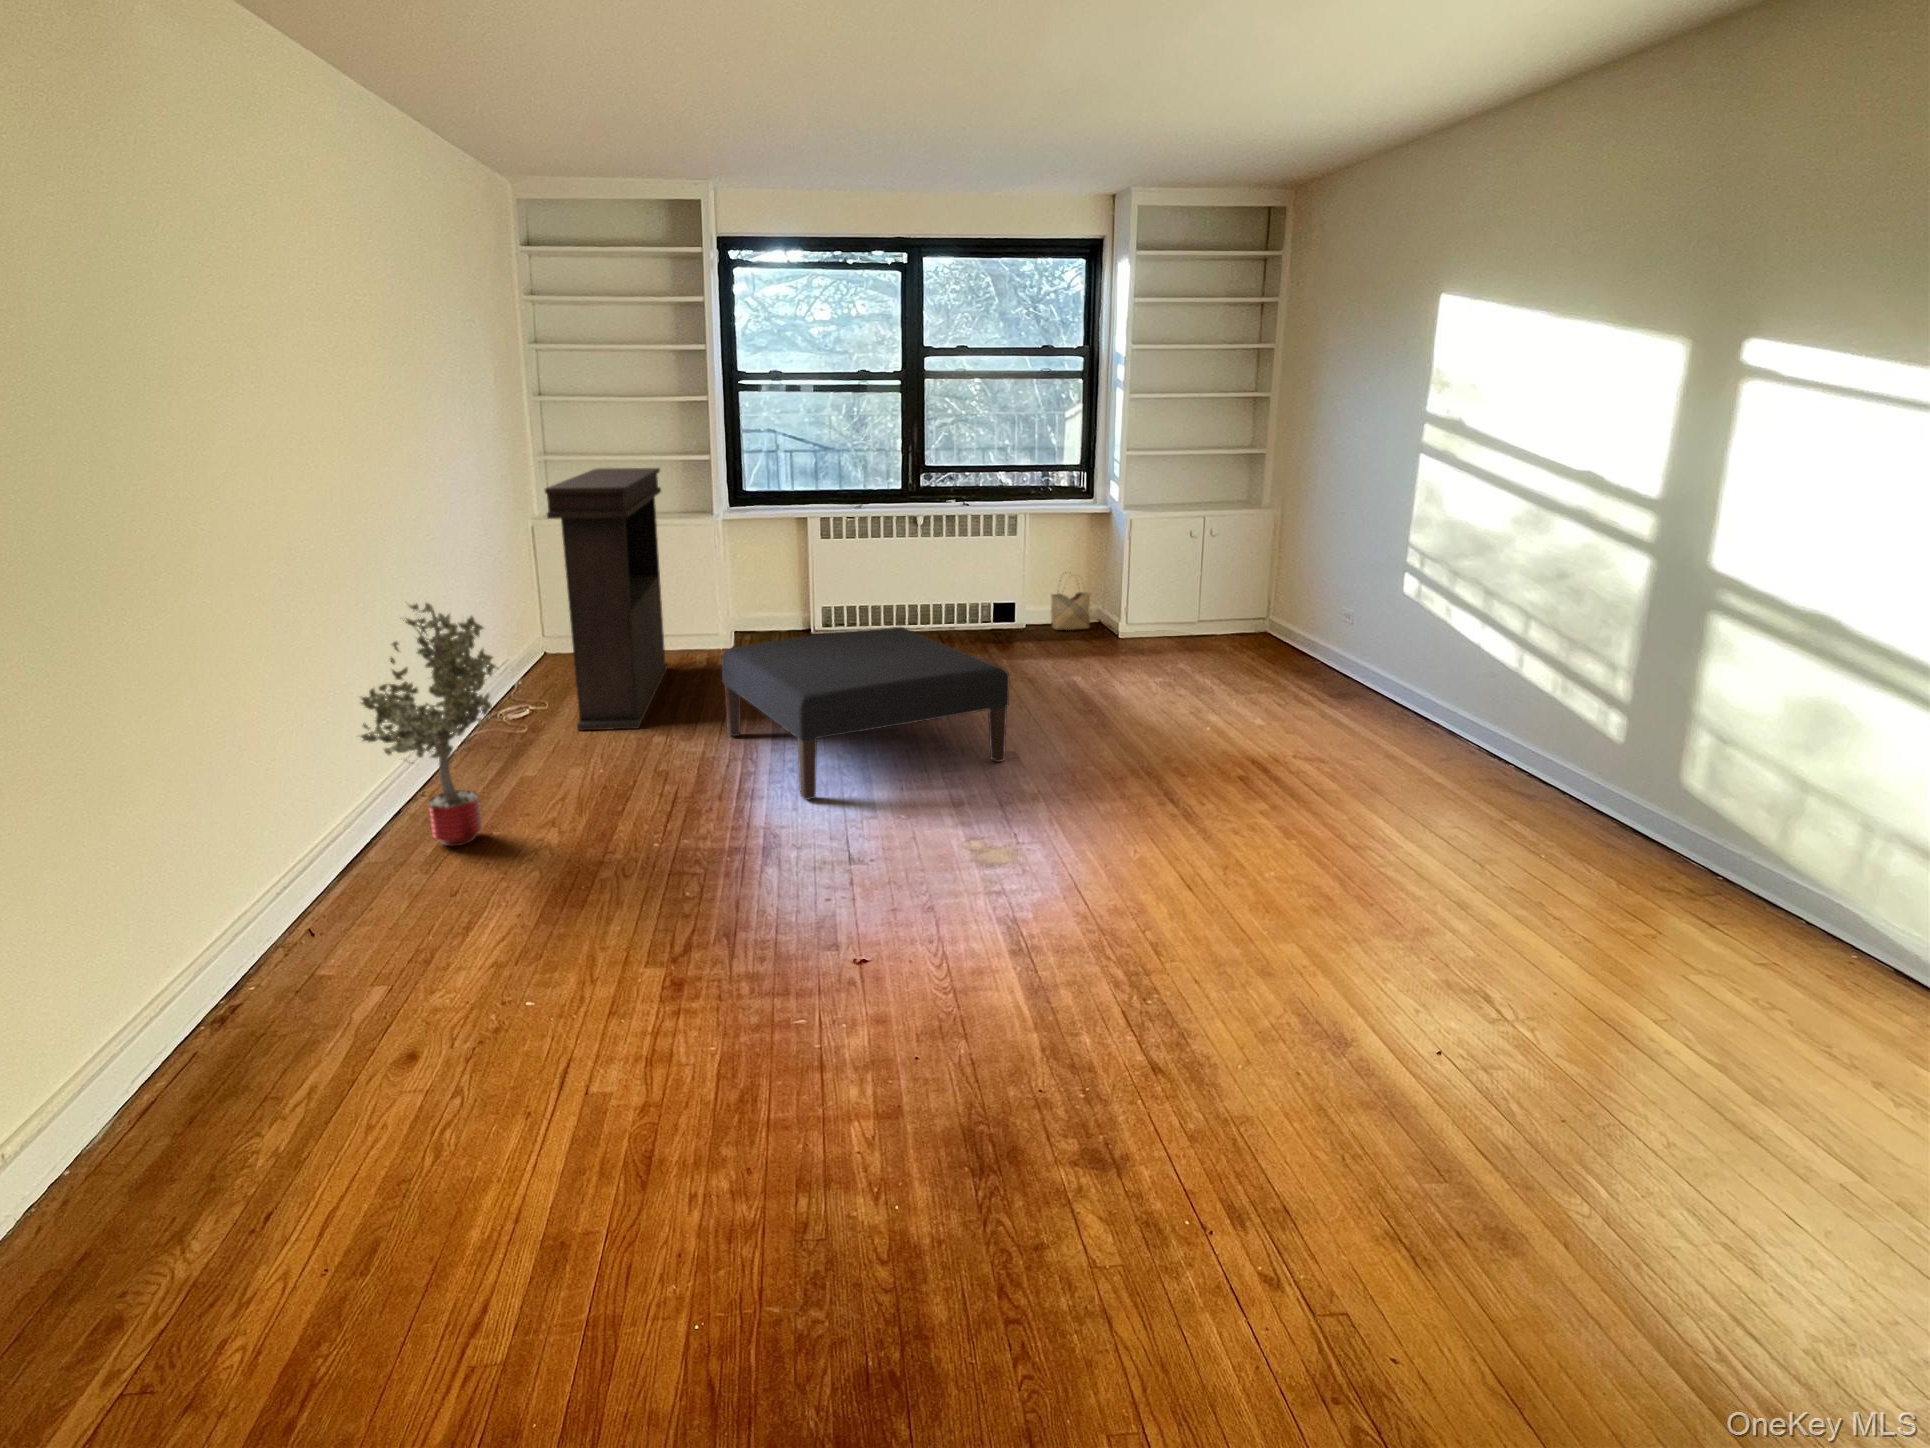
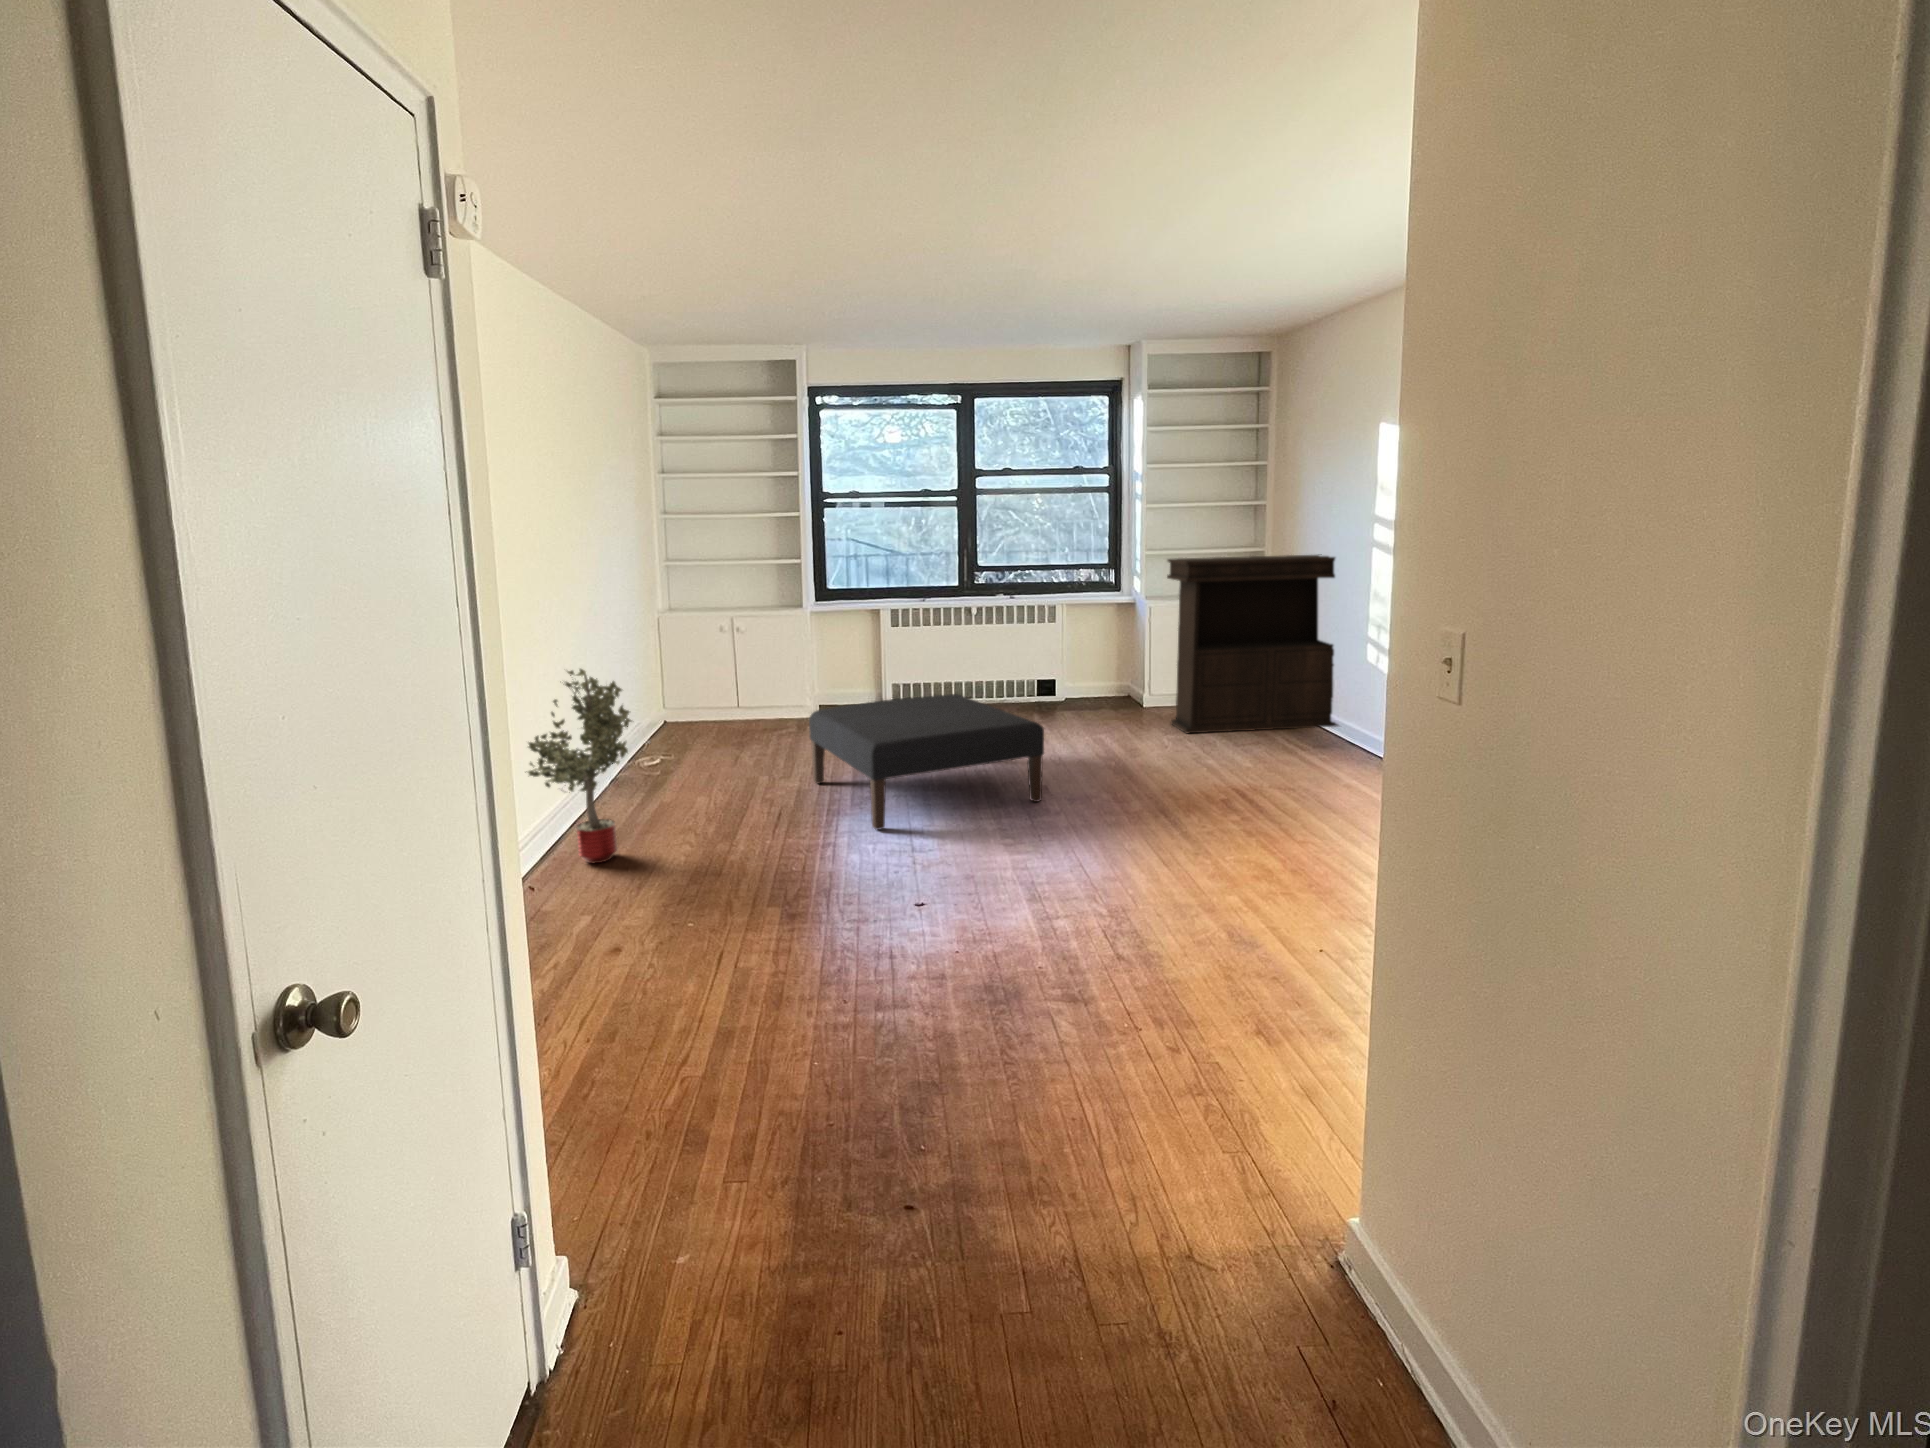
console table: present [545,468,667,730] -> present [1167,555,1338,733]
woven basket: present [1051,572,1090,630] -> none [1085,653,1119,702]

